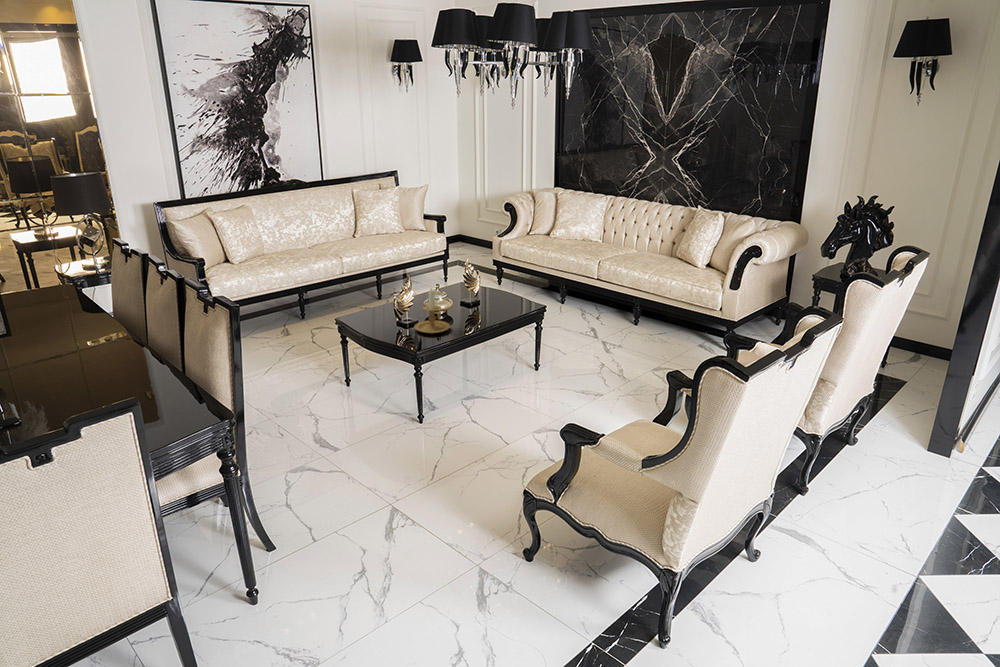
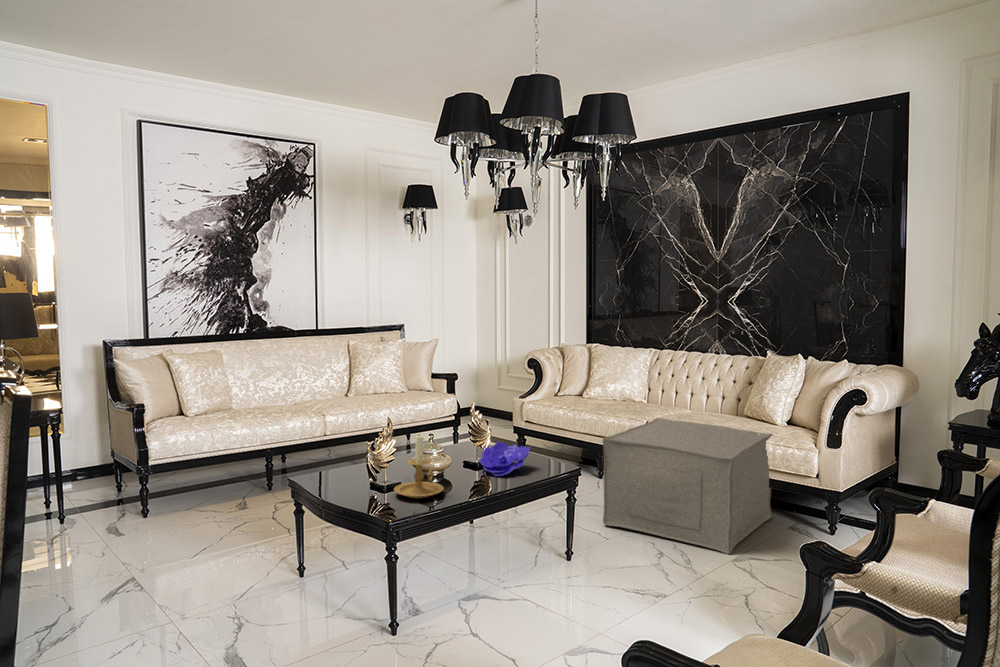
ottoman: none [563,261,693,365] -> present [603,418,773,554]
decorative bowl: none [472,286,511,314] -> present [478,442,530,476]

